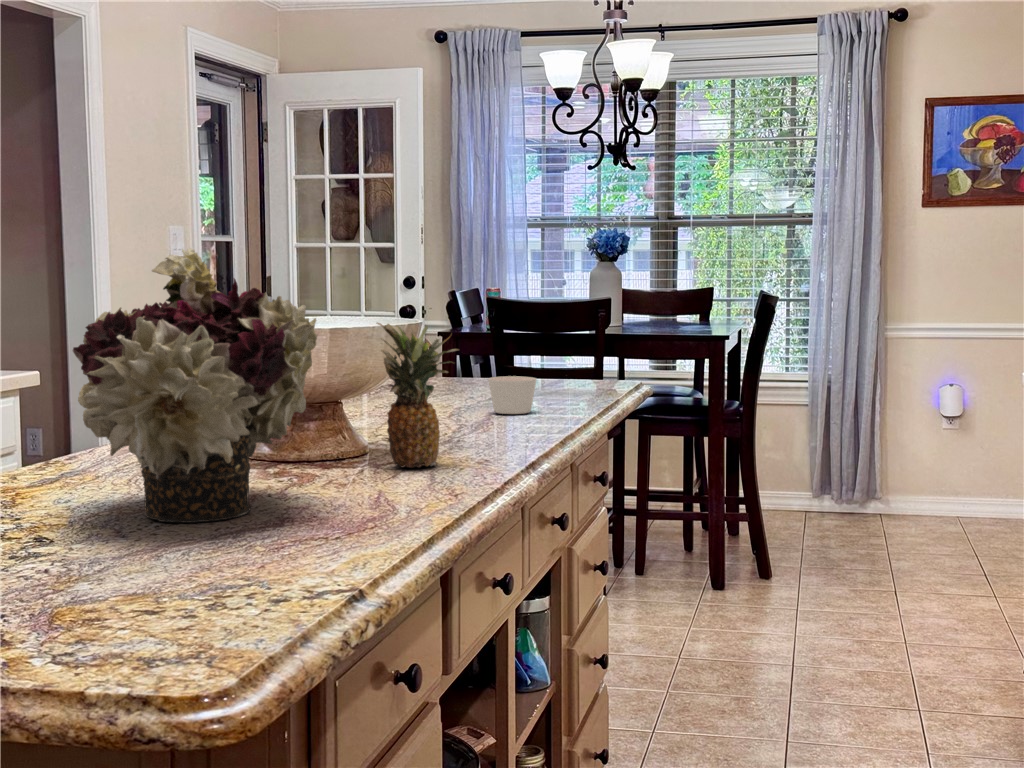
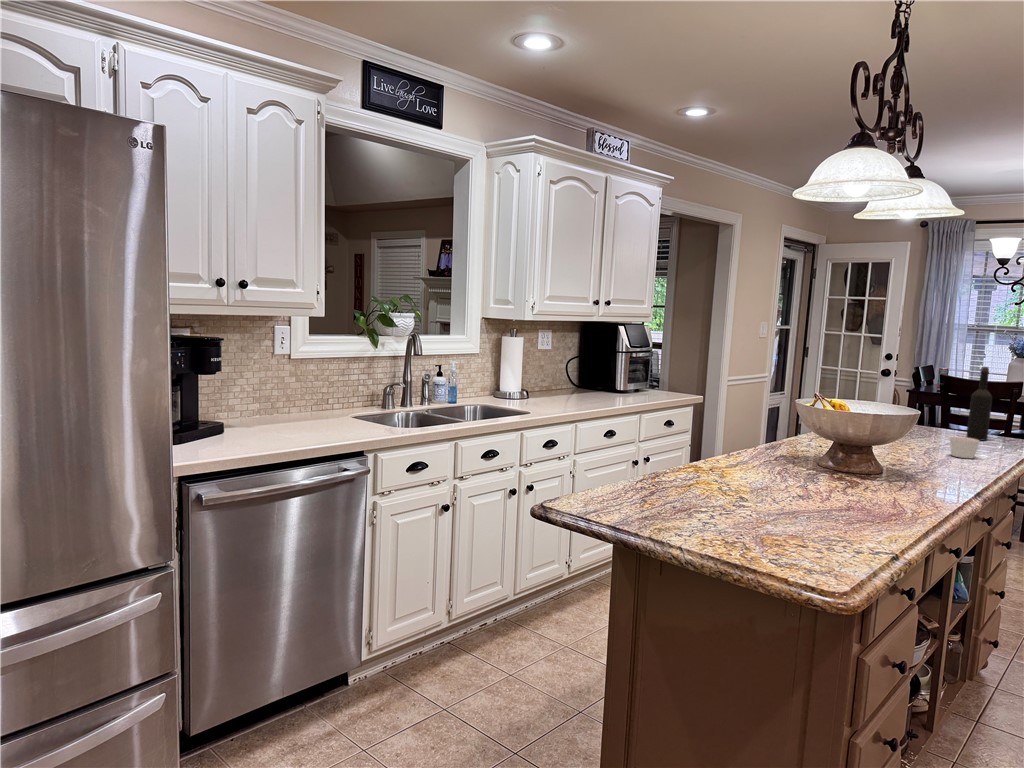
flower arrangement: present [73,248,317,522] -> none [761,382,874,503]
wine bottle: none [522,252,555,388] -> present [967,367,992,440]
fruit: present [377,323,458,468] -> none [898,415,943,488]

